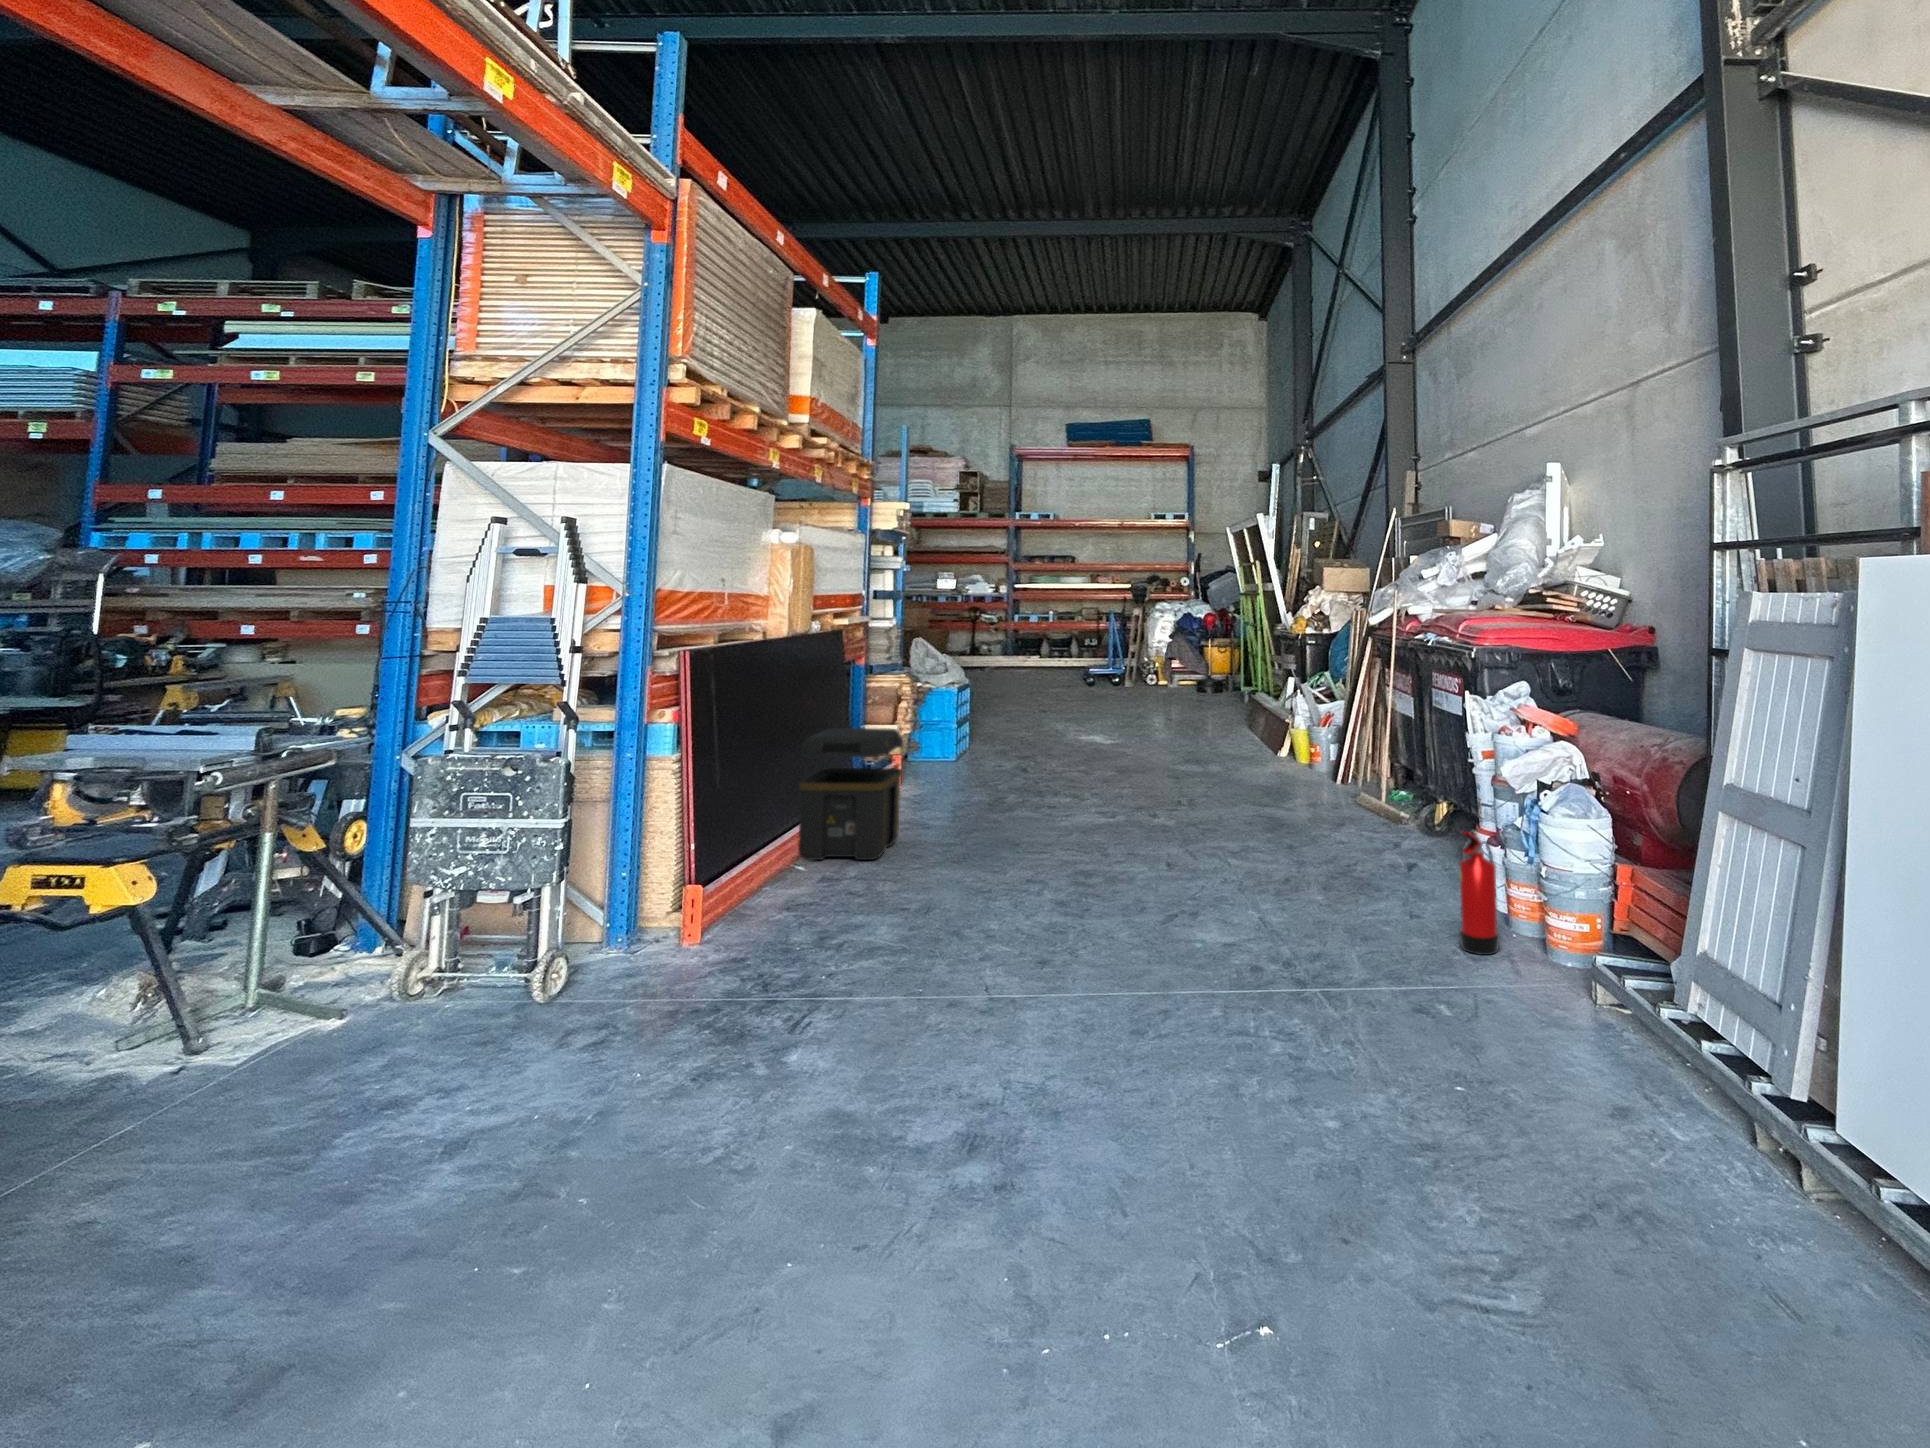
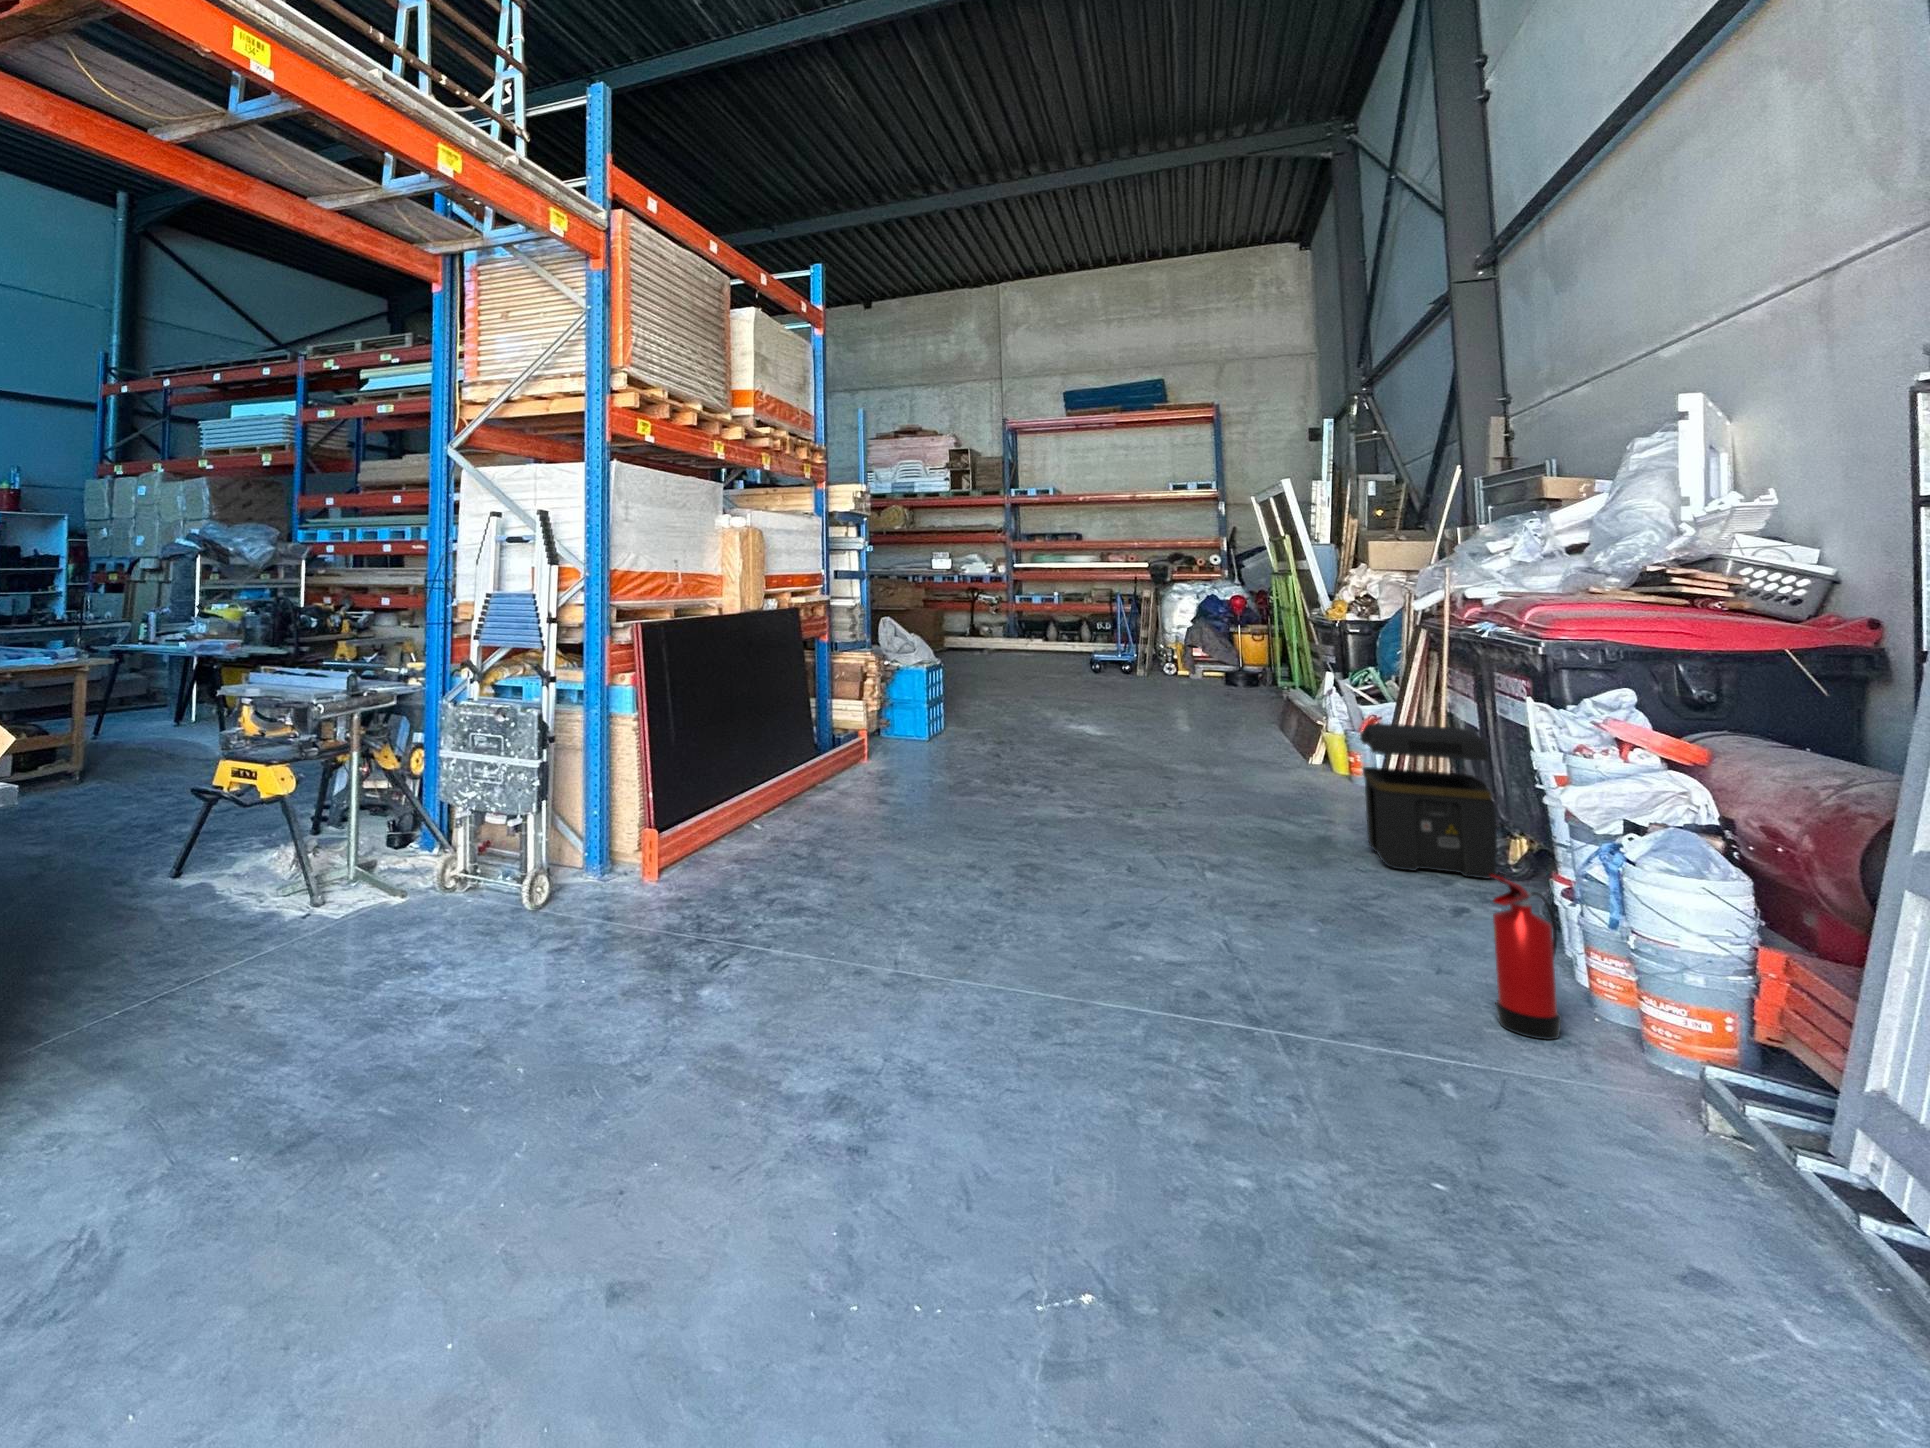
toolbox: present [798,728,903,860] -> present [1360,723,1498,878]

